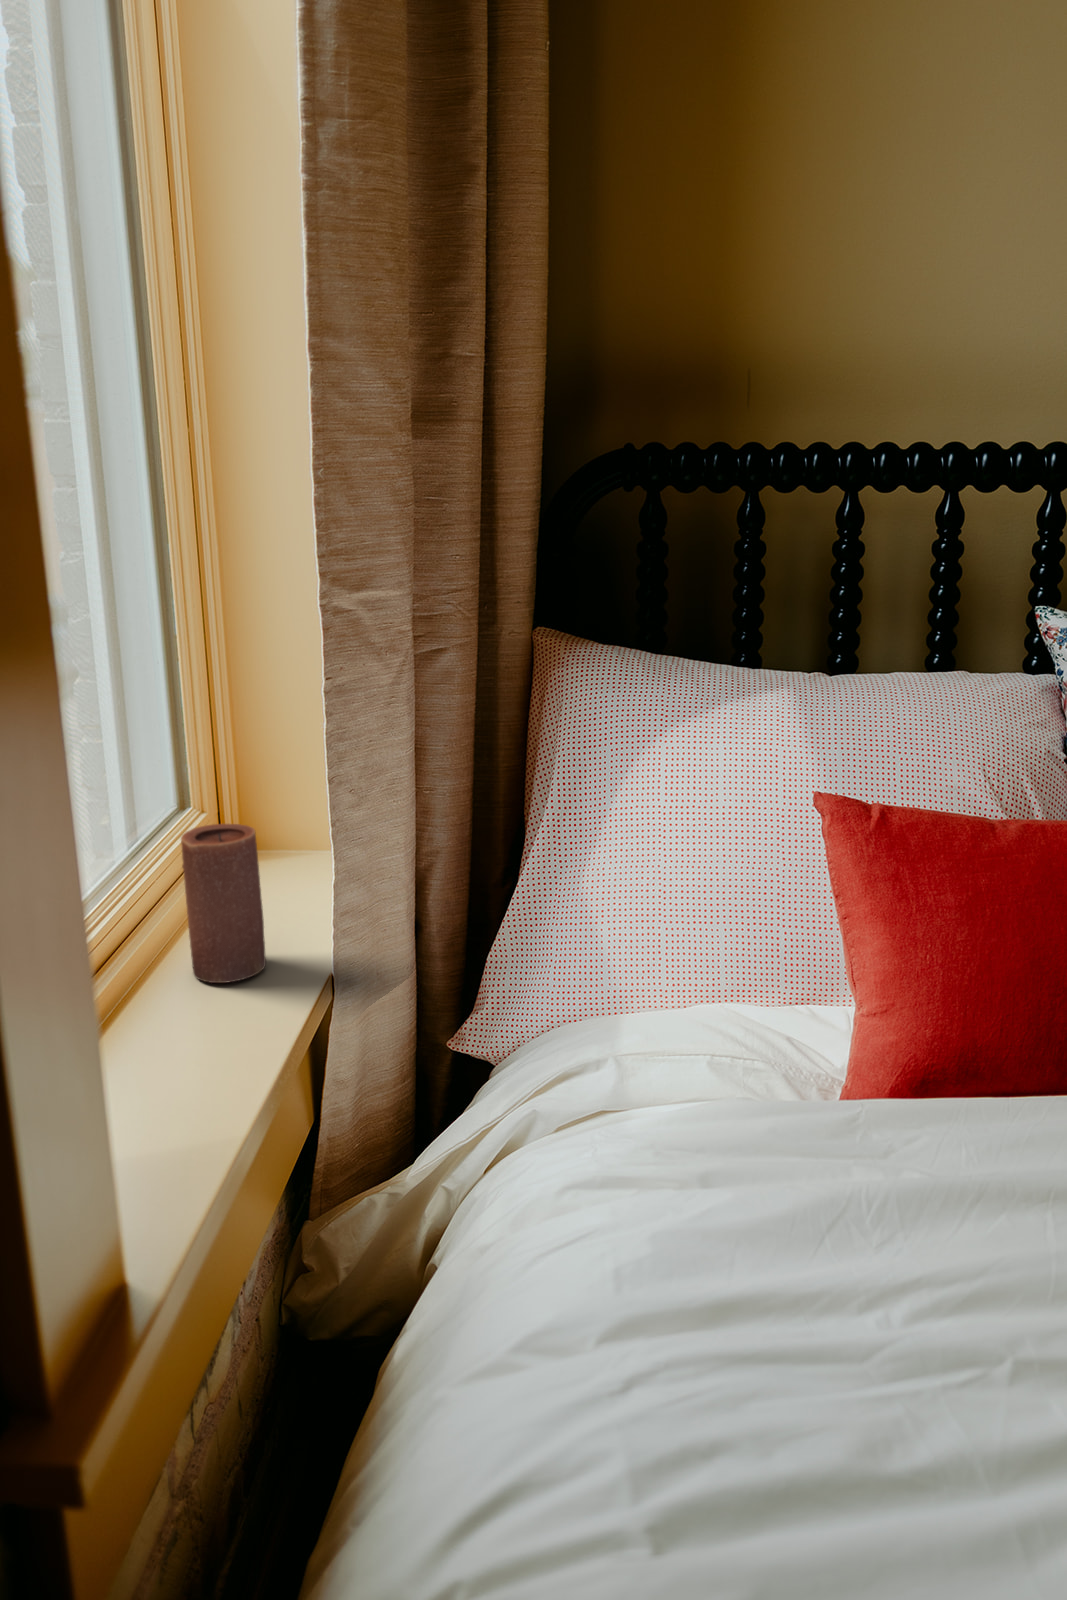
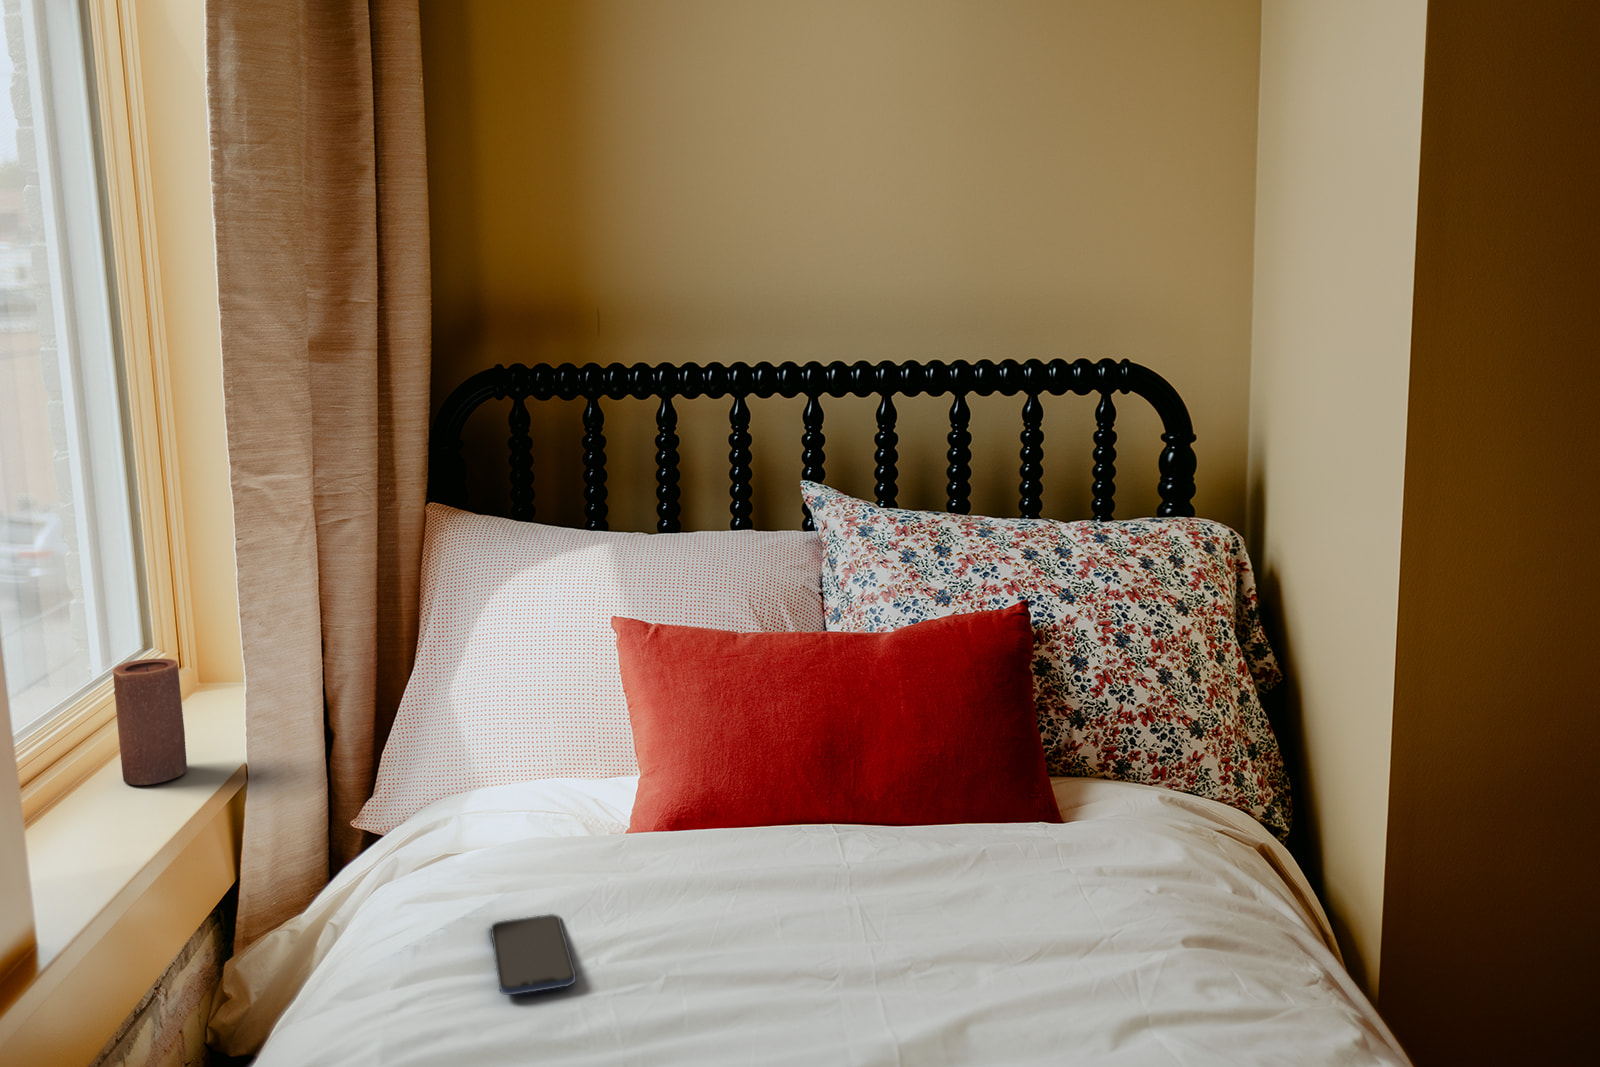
smartphone: none [694,1235,848,1384] -> present [491,914,576,995]

